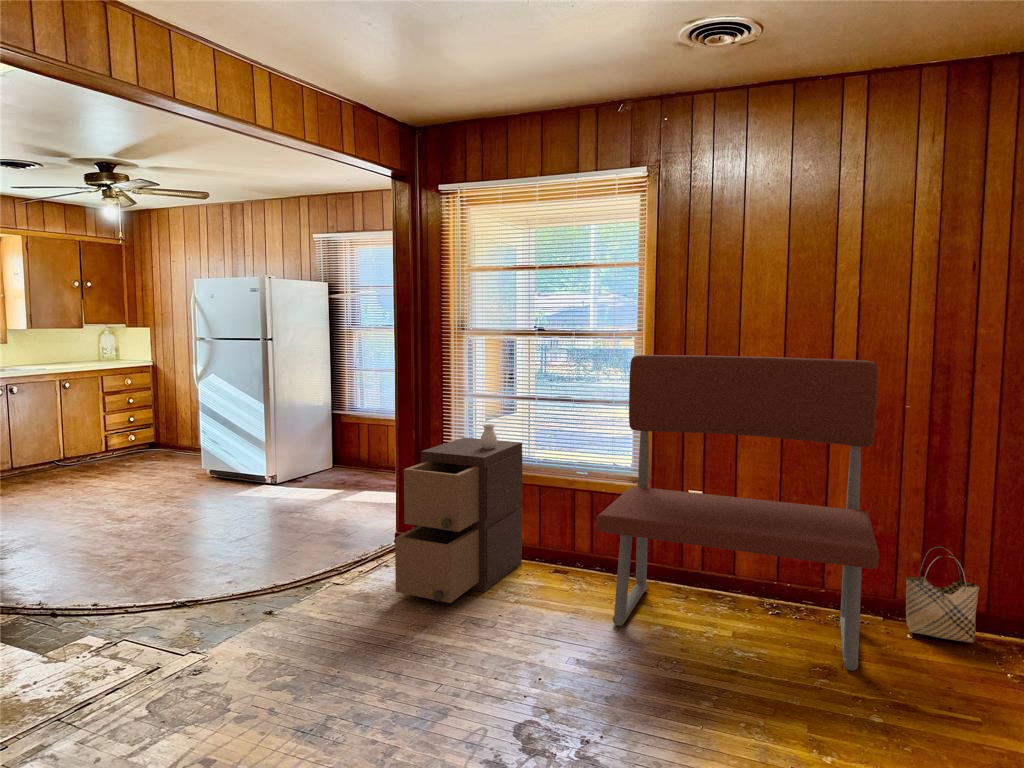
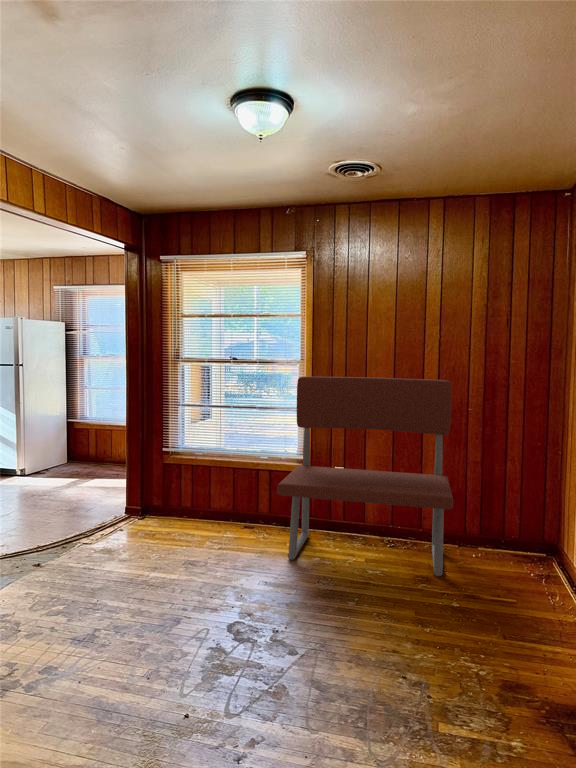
storage cabinet: present [395,424,522,603] -> none [133,425,222,552]
woven basket: present [905,546,979,643] -> none [470,497,512,556]

